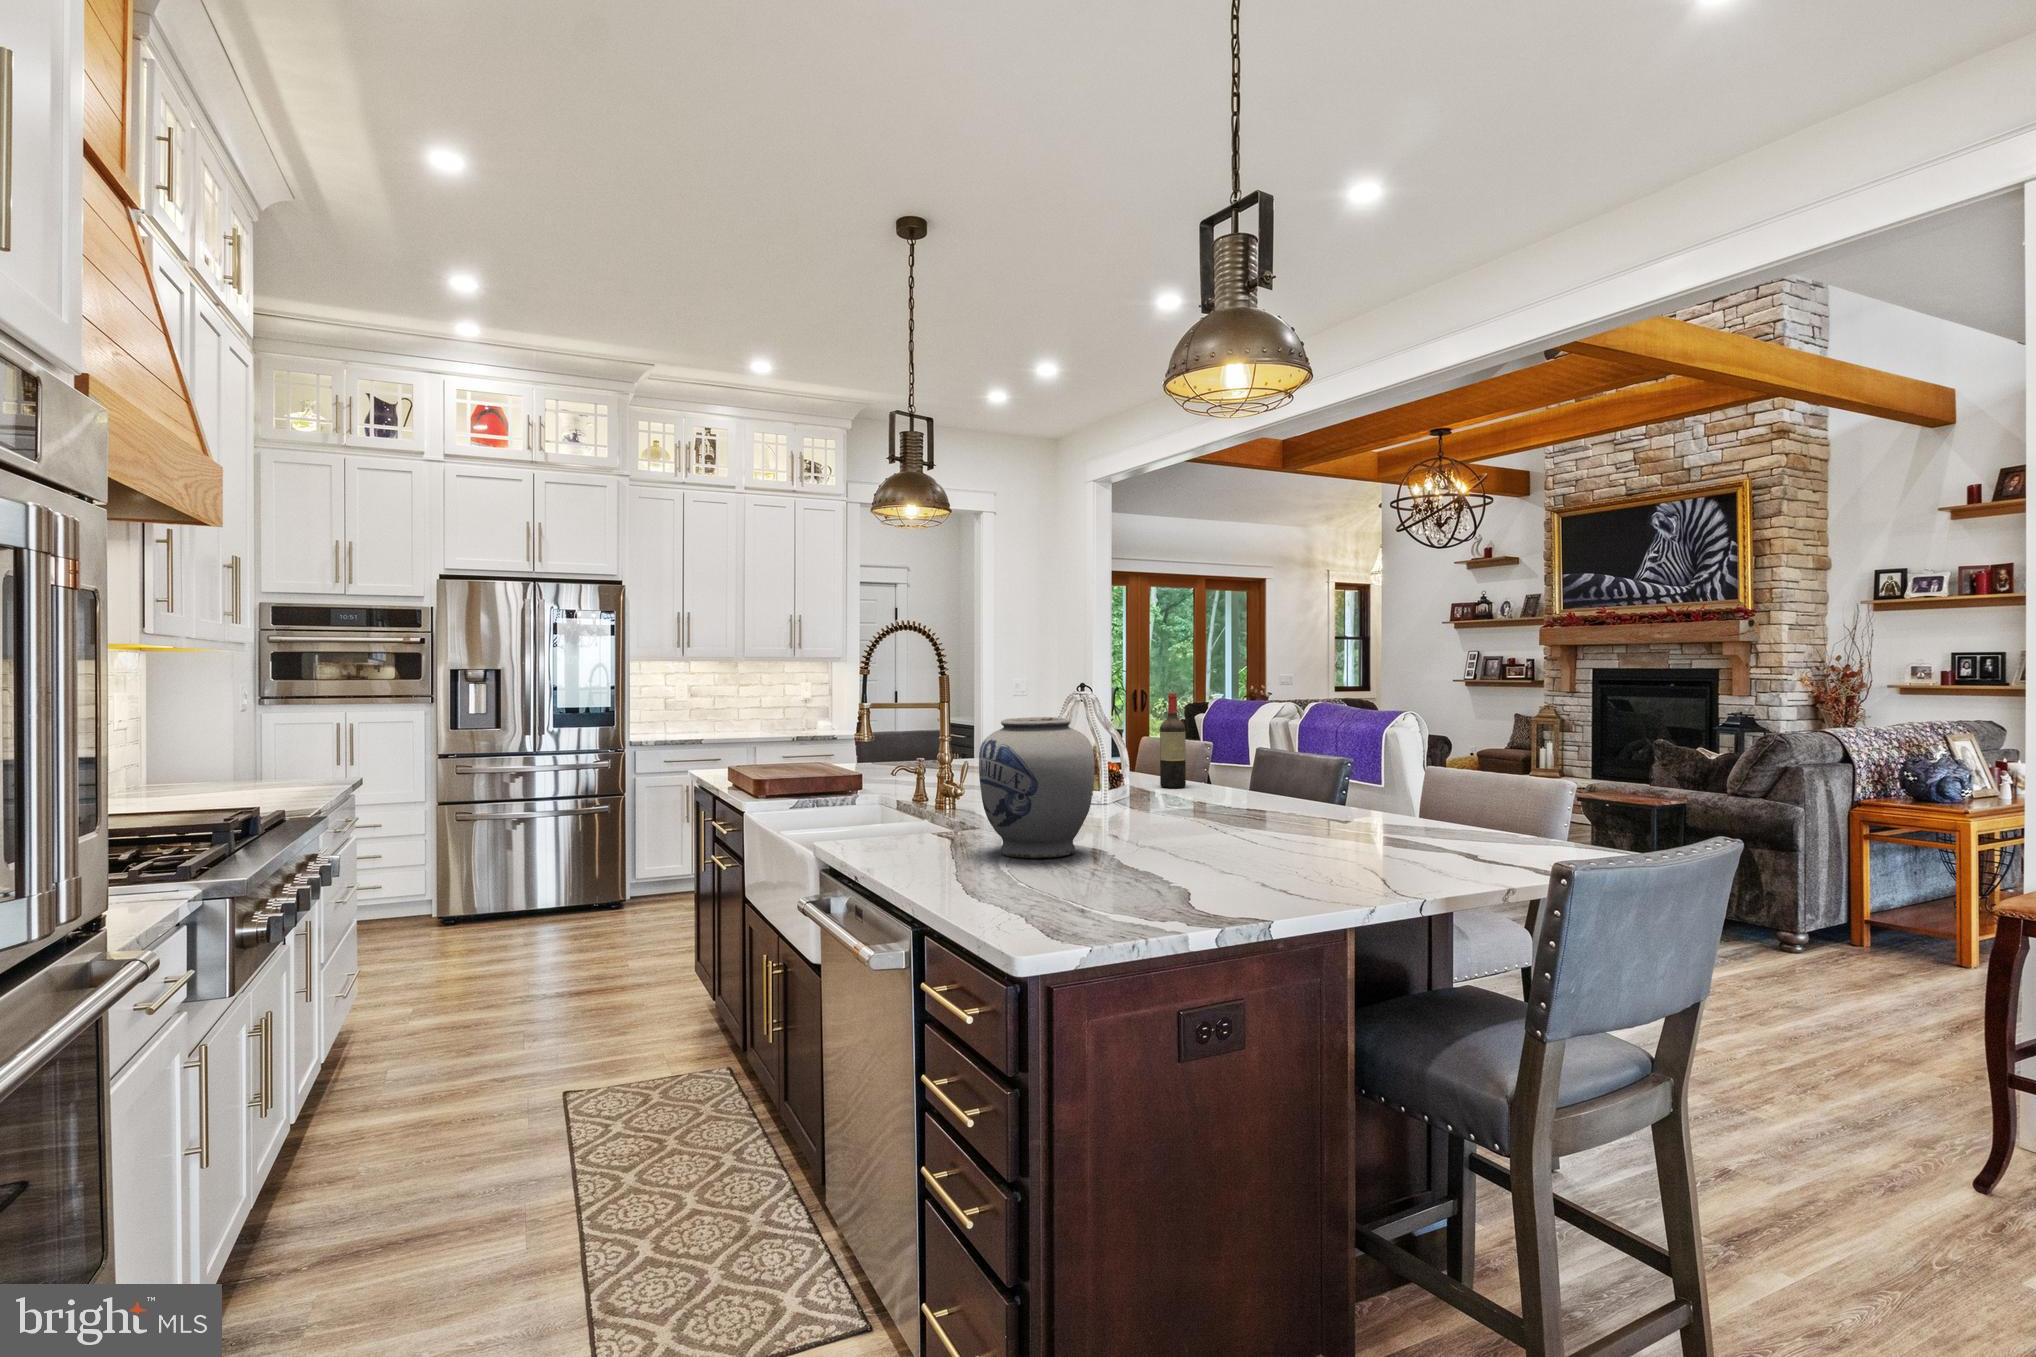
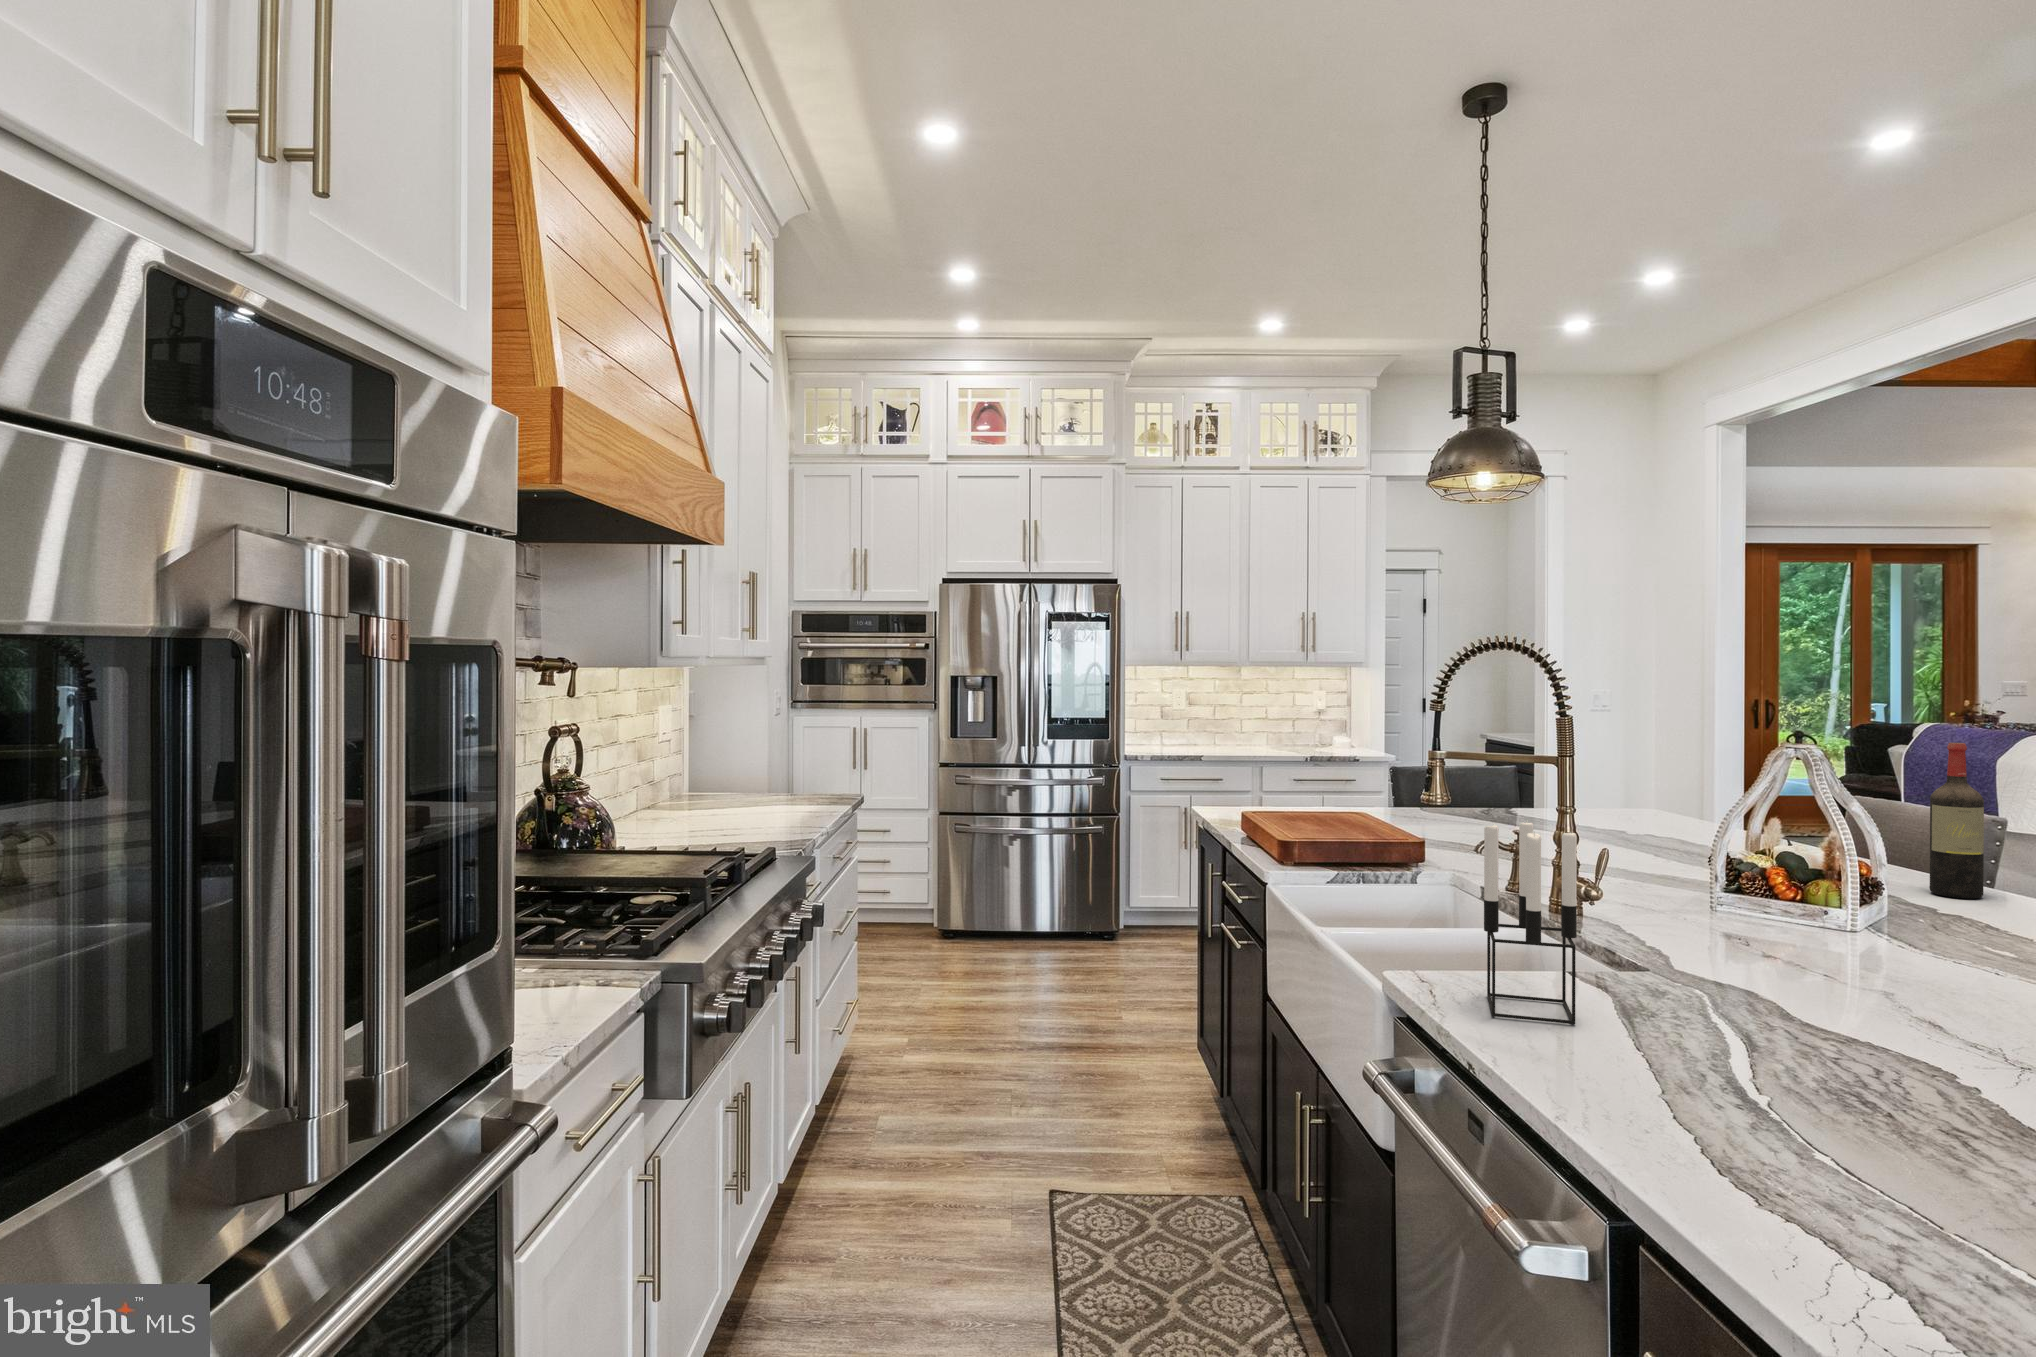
vase: present [979,717,1095,858] -> none [1686,814,1936,1080]
candle holder: none [872,731,925,853] -> present [1484,820,1577,1024]

